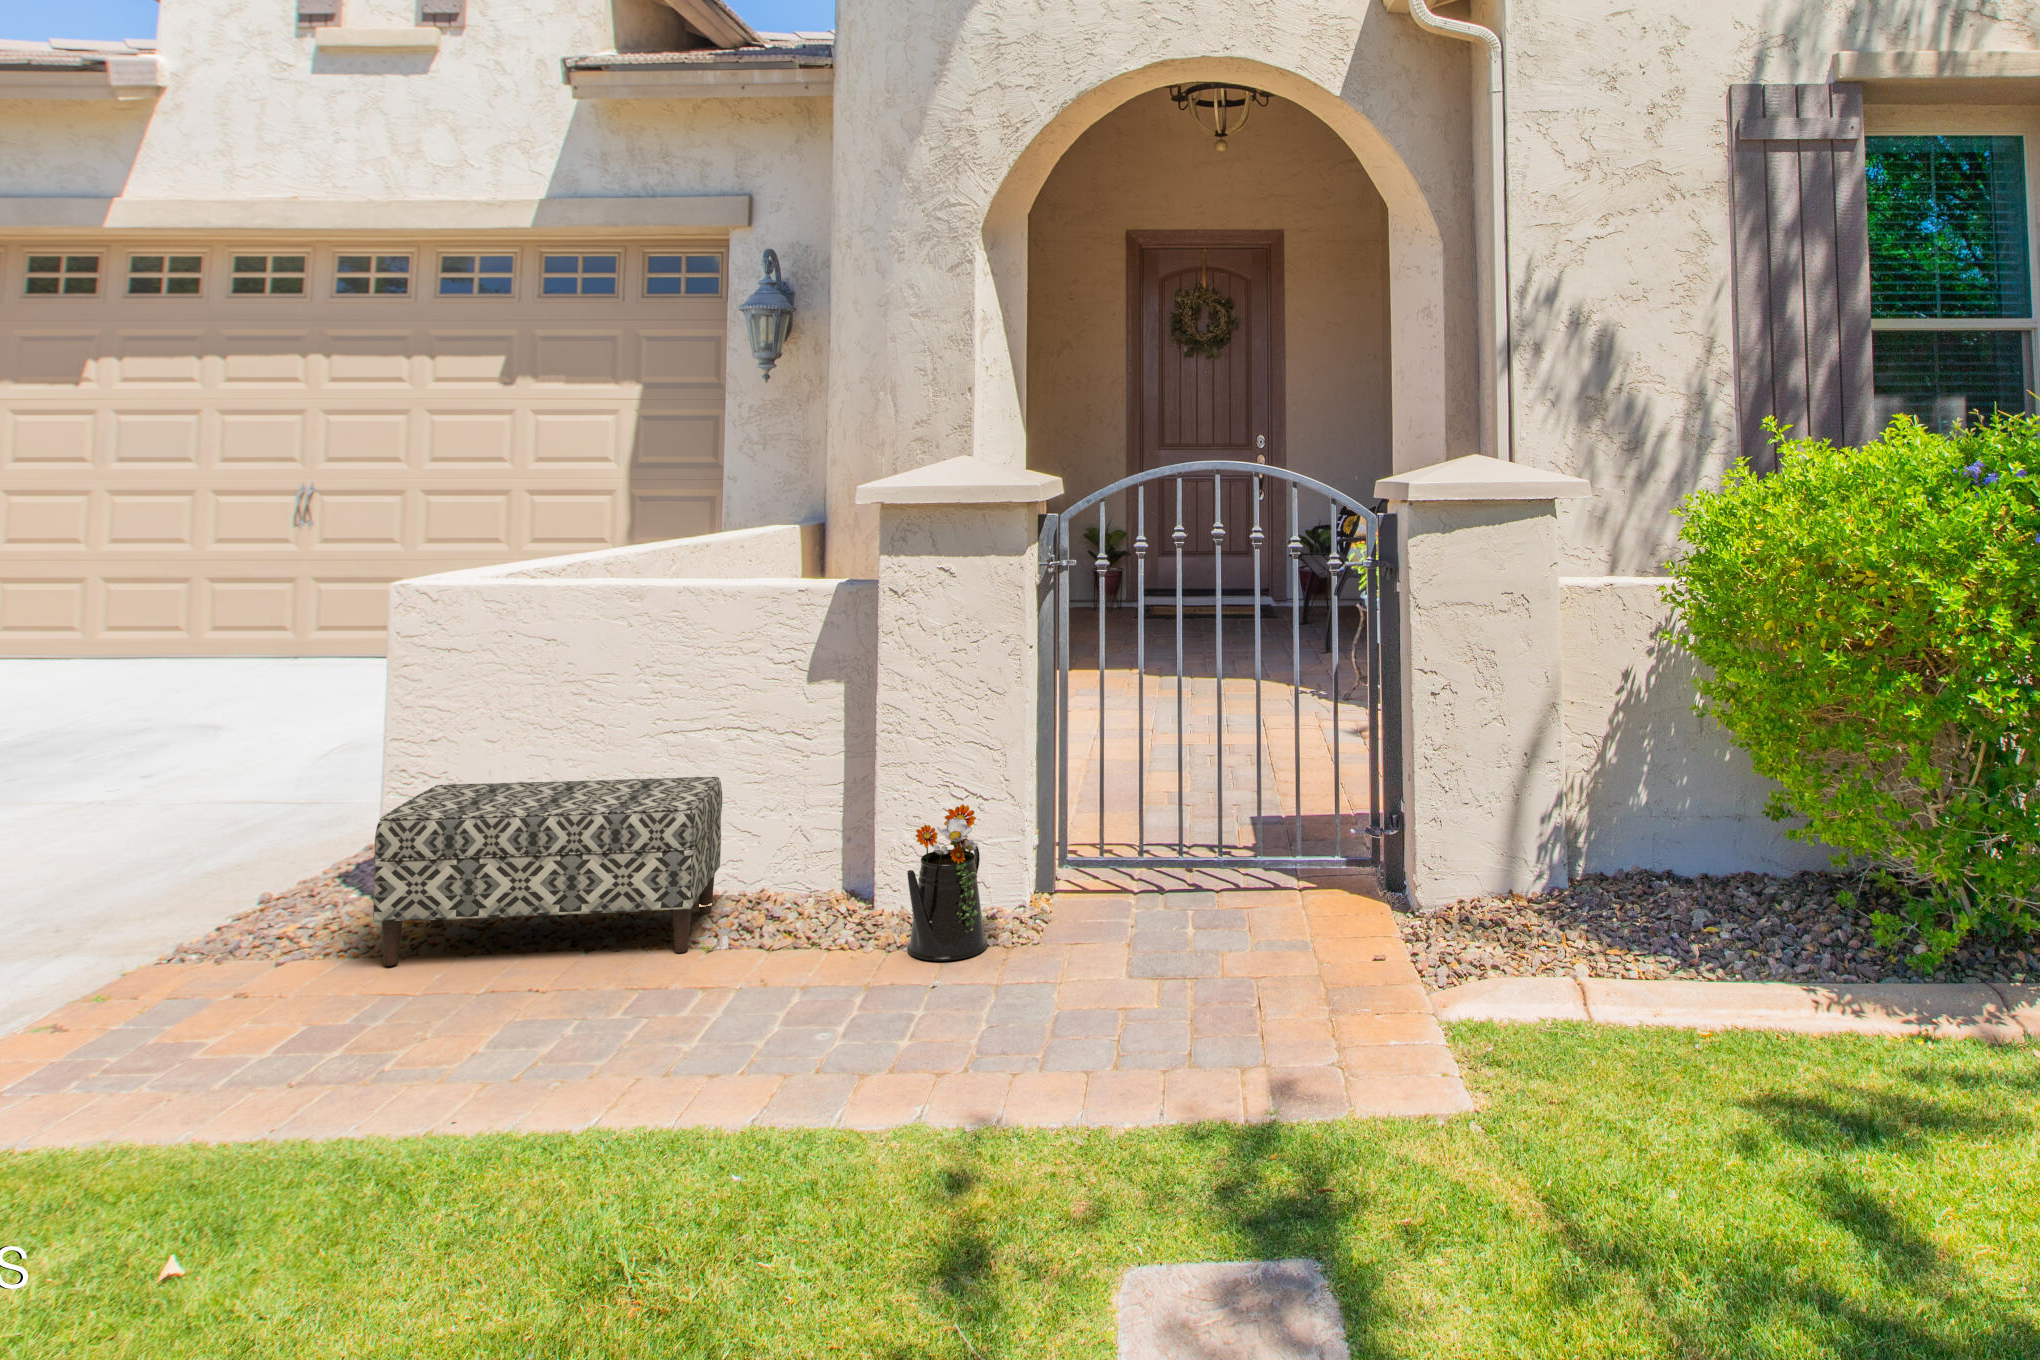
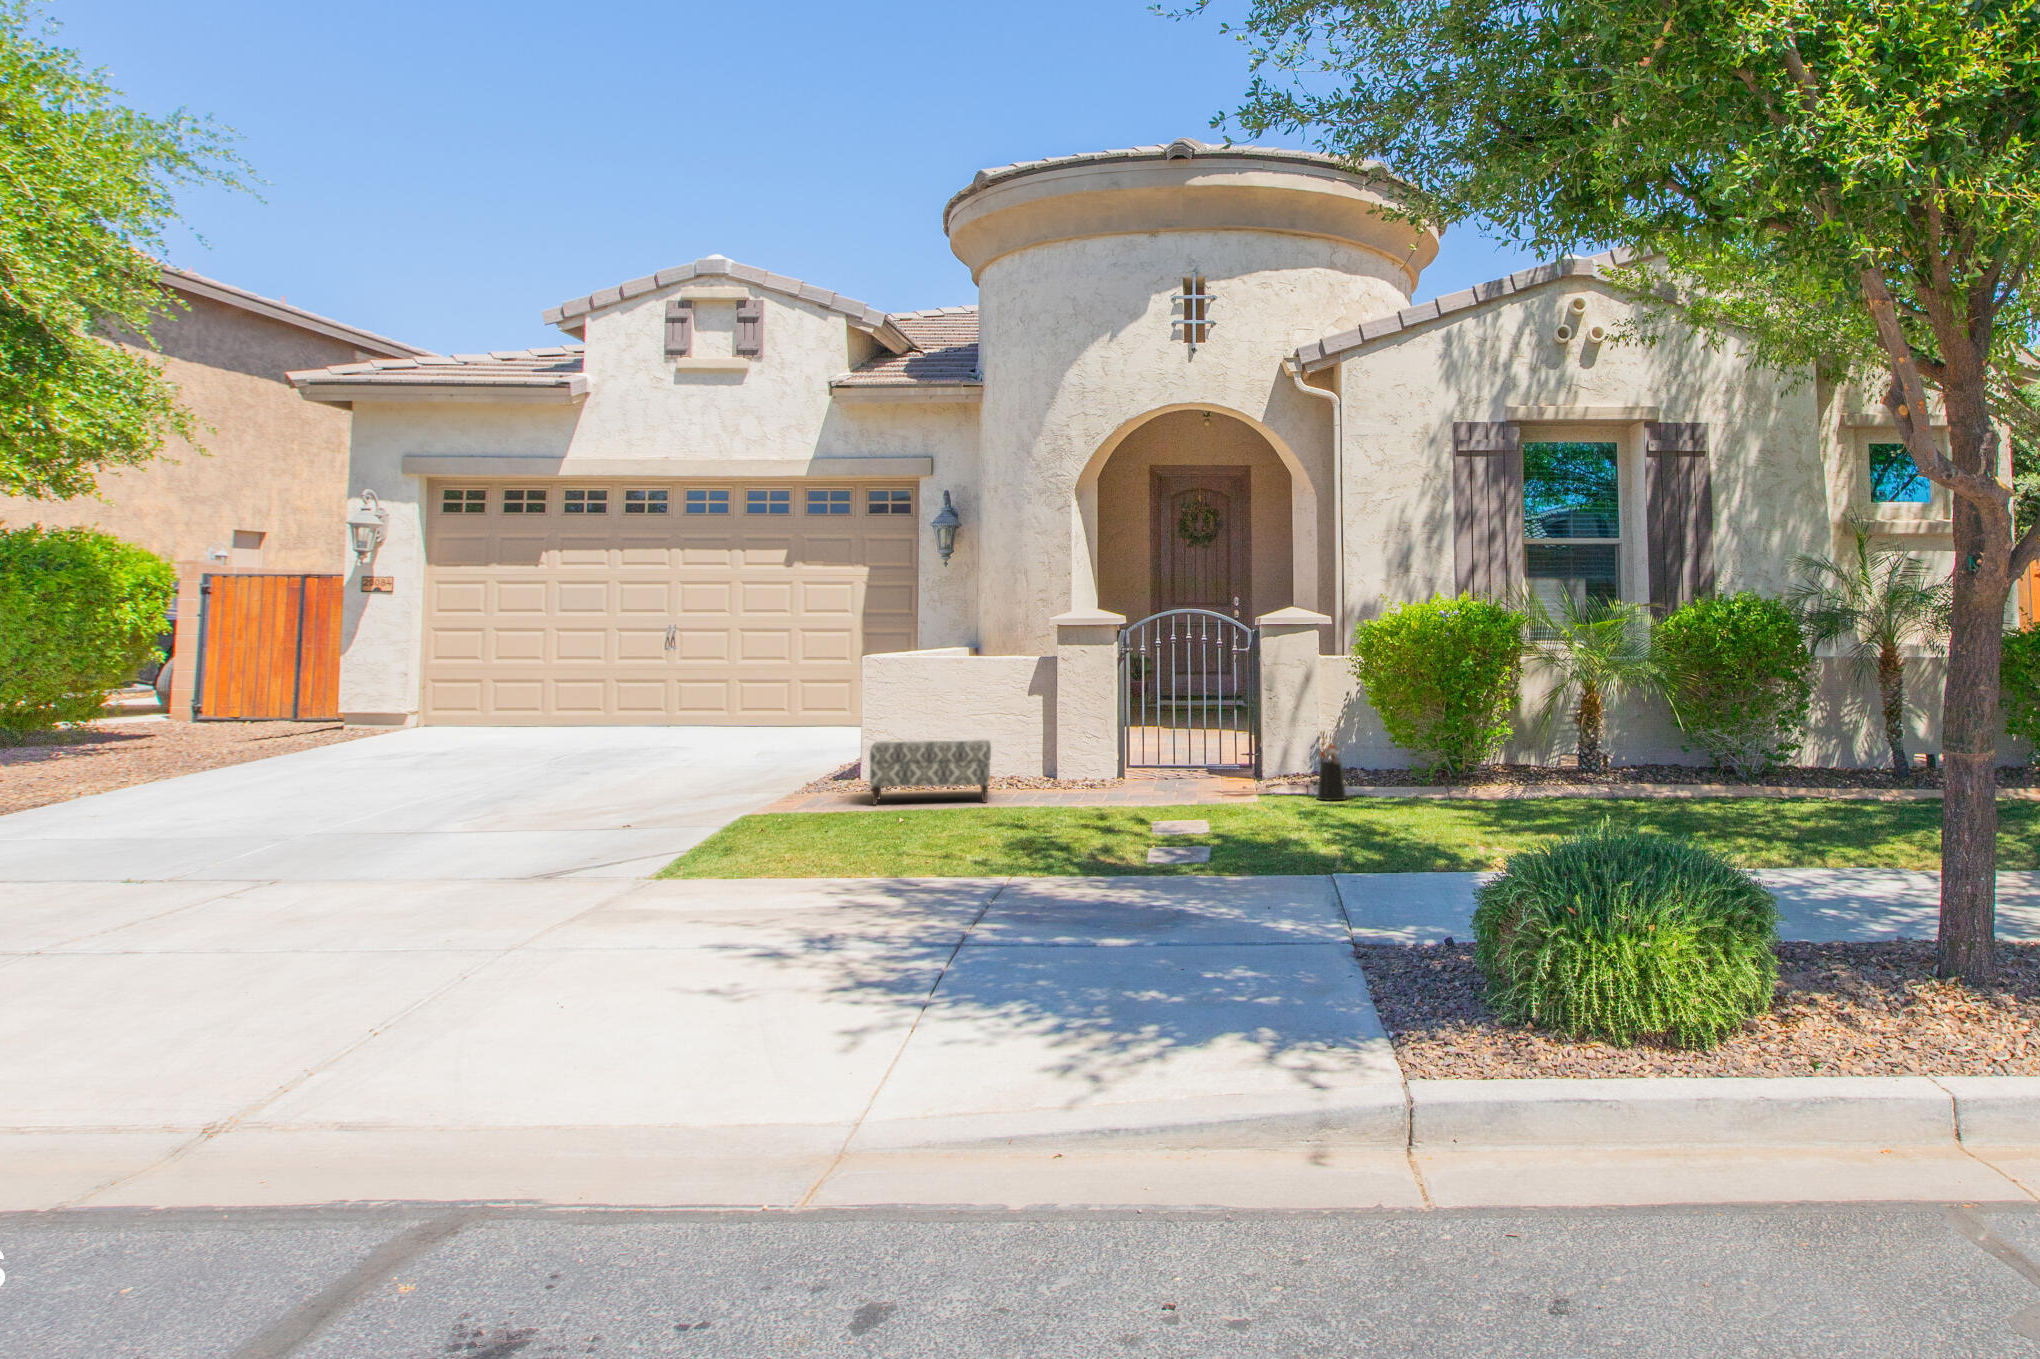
watering can: present [907,804,987,961] -> present [1317,744,1346,800]

